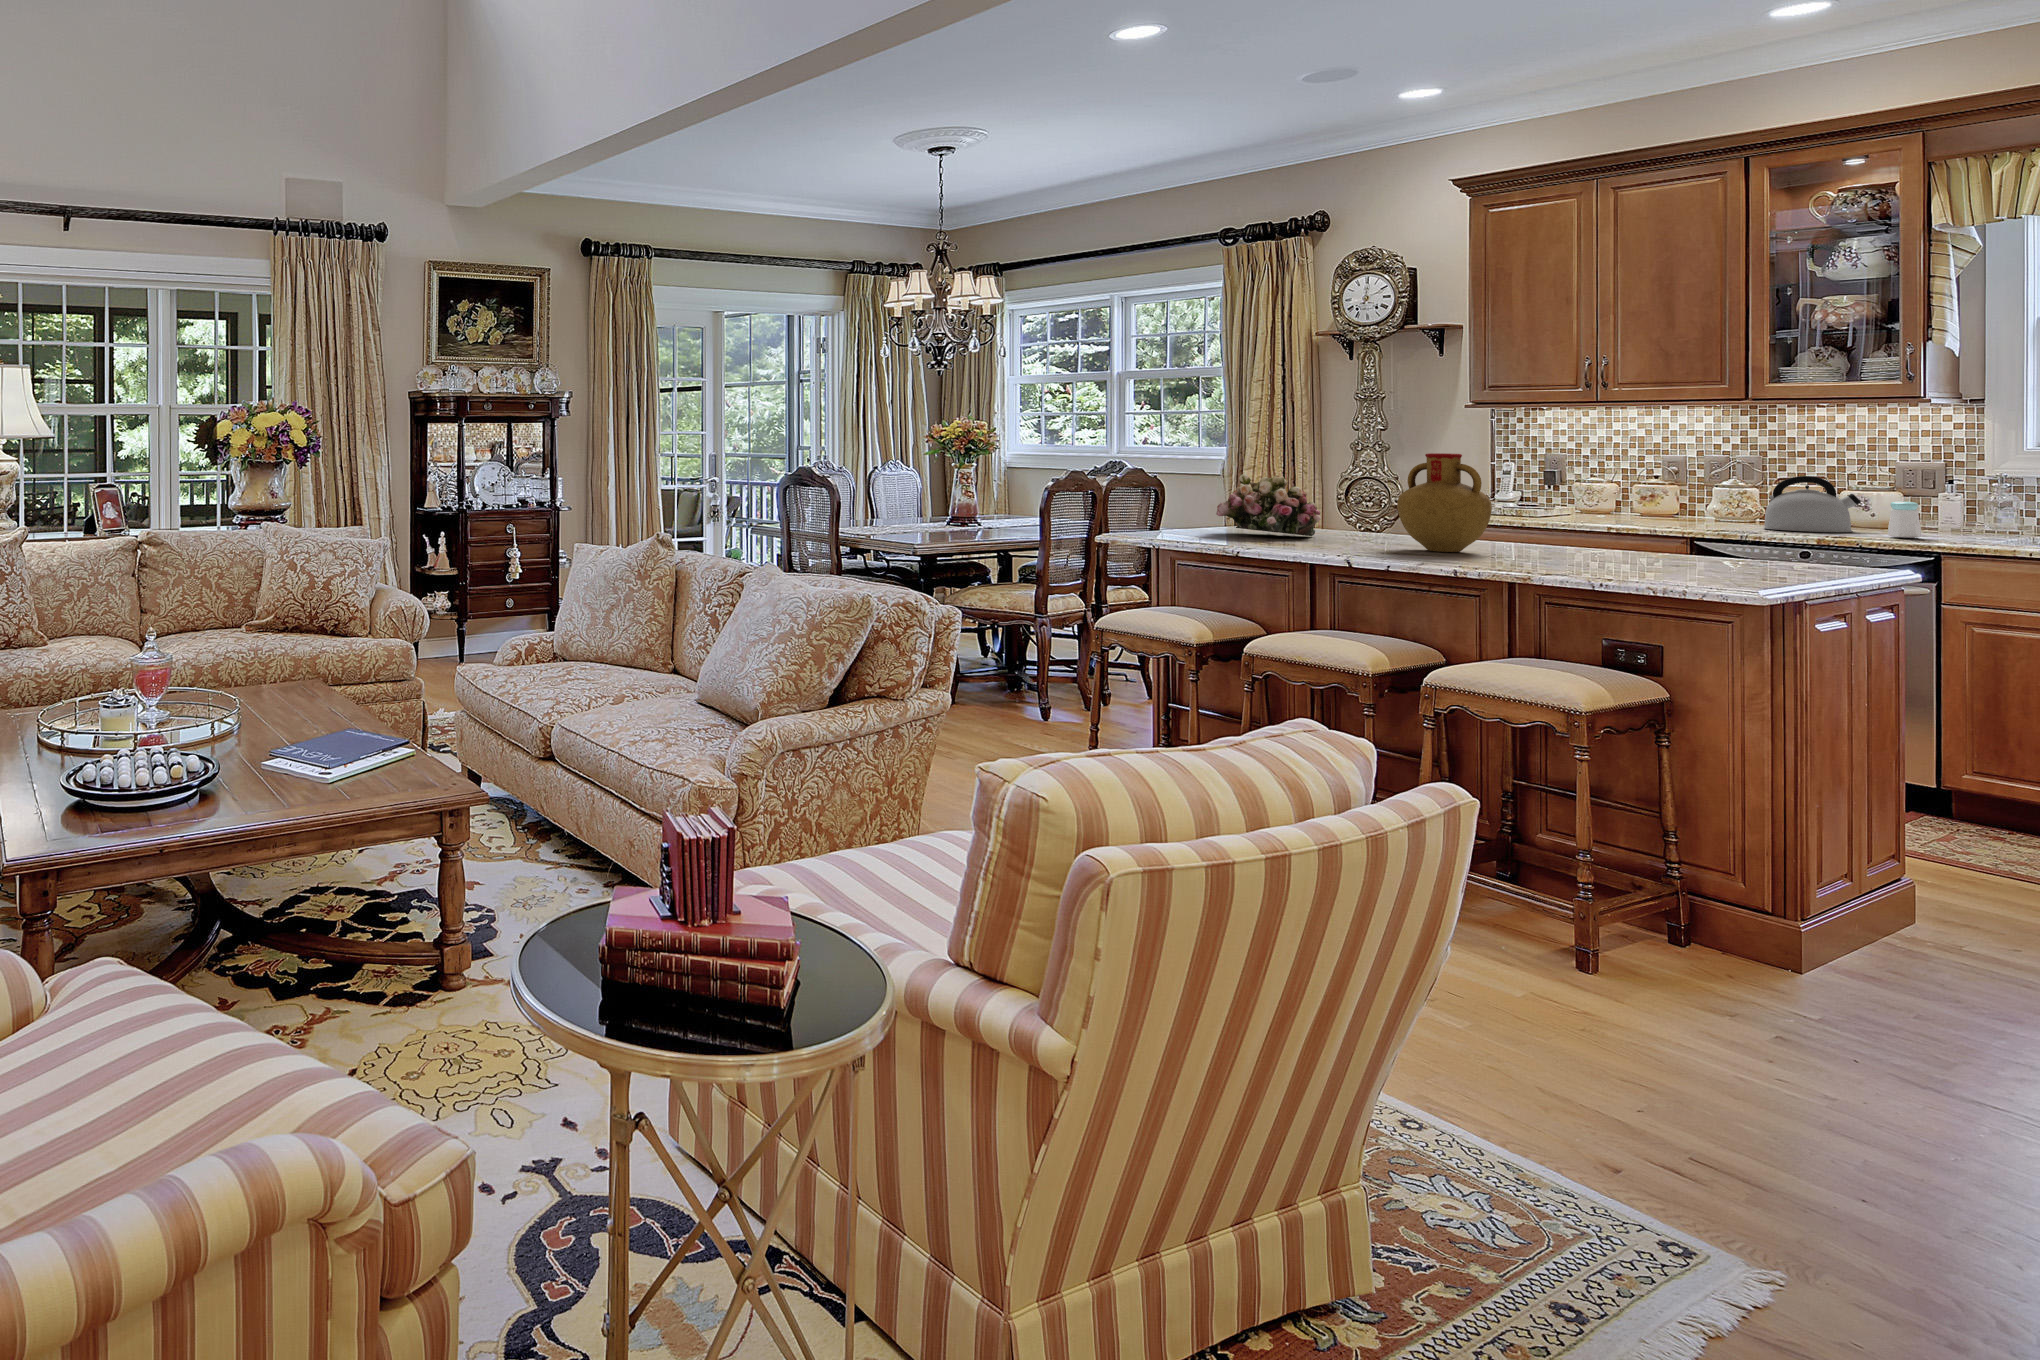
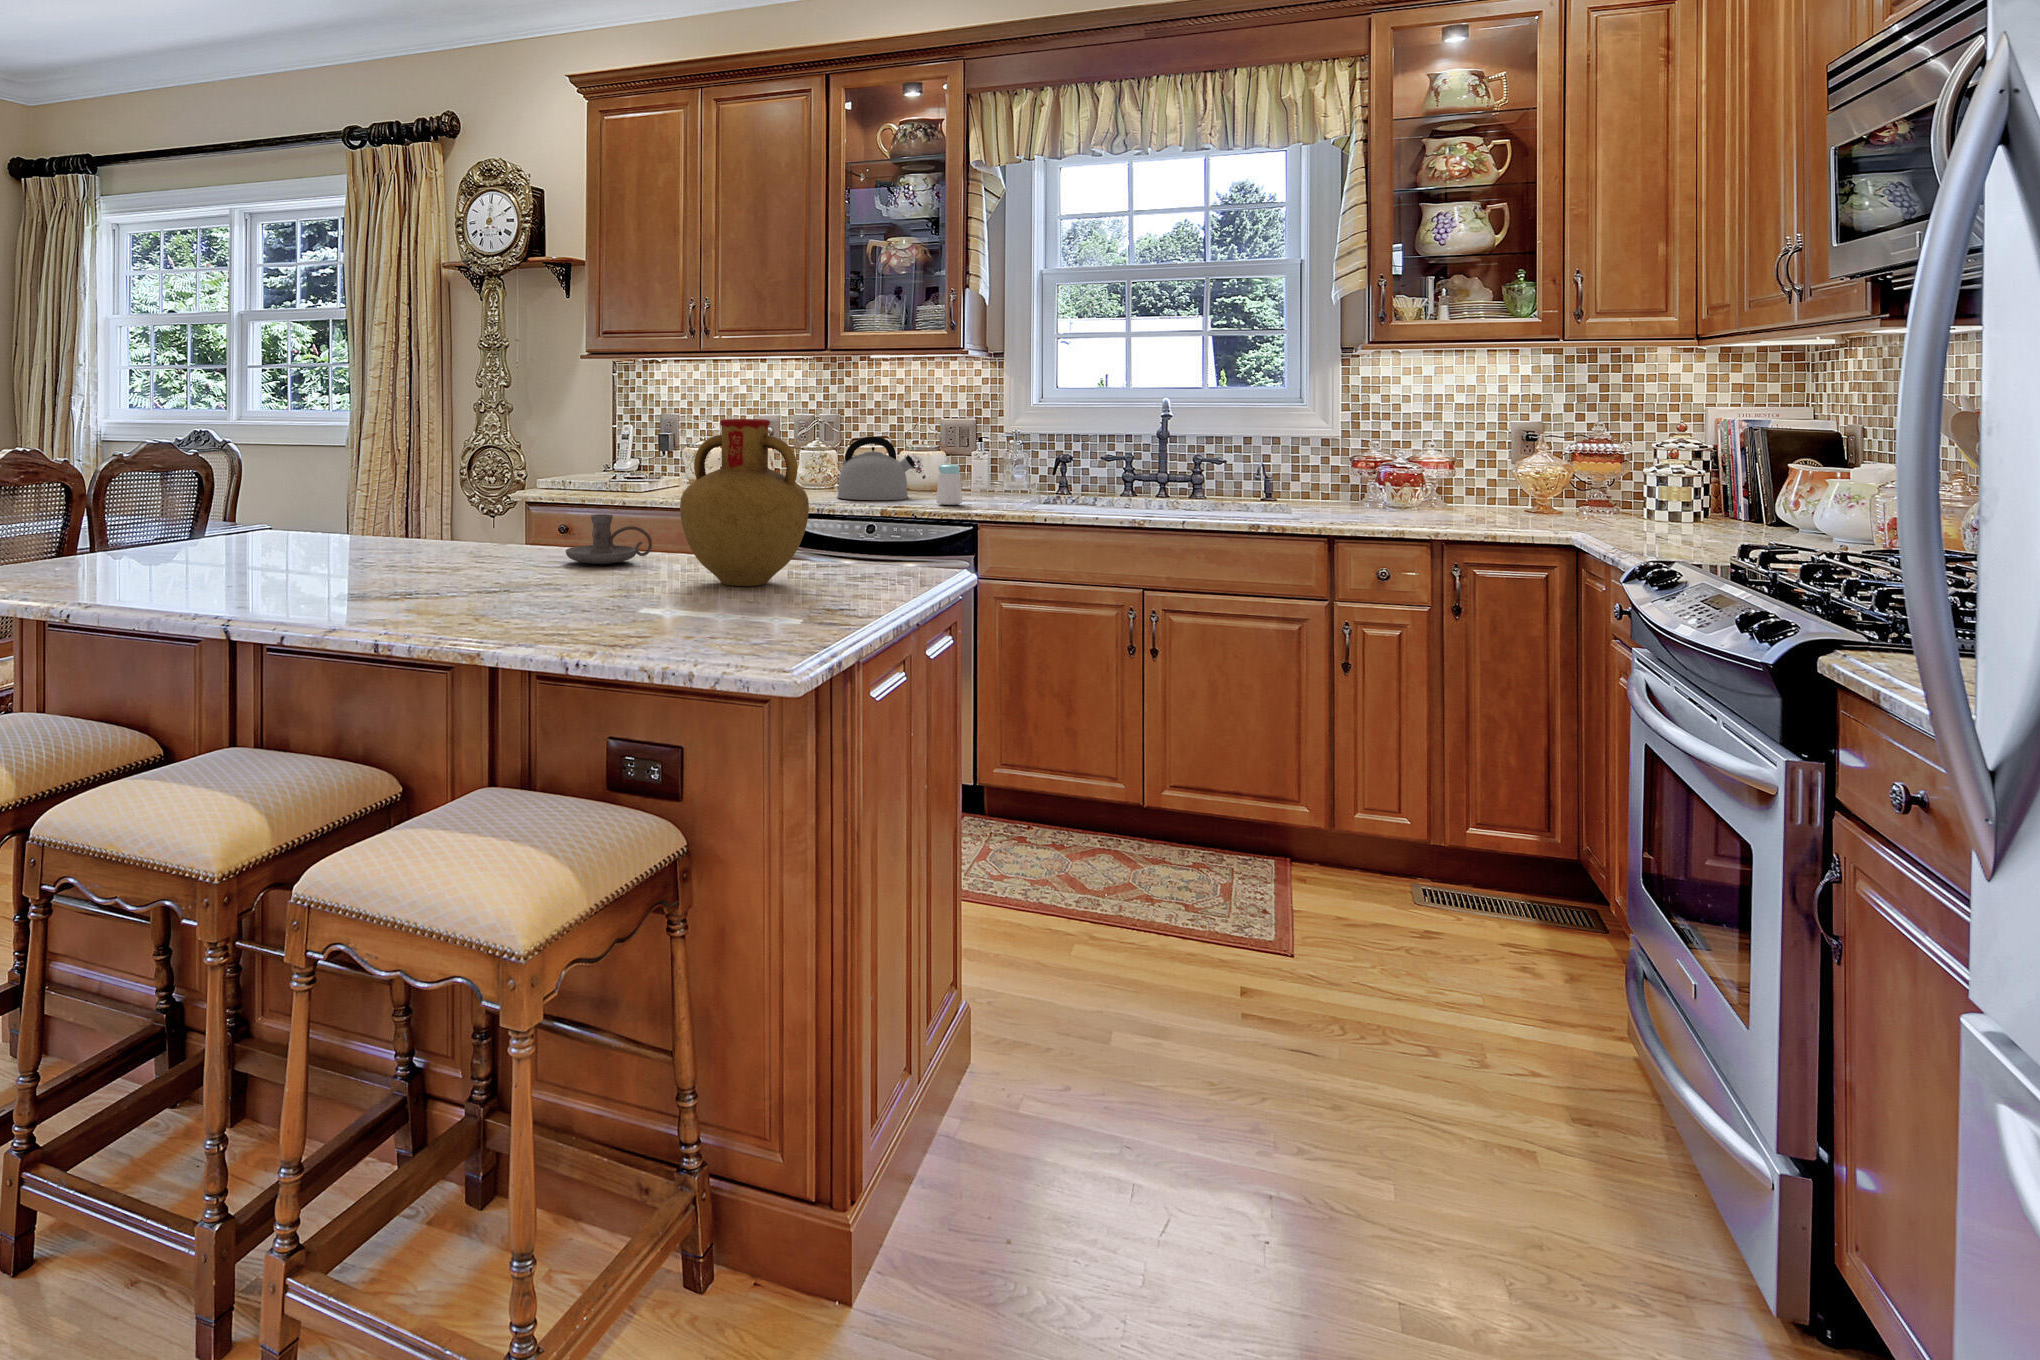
vase: present [1397,453,1492,552] -> present [680,419,809,586]
flower arrangement: present [1216,474,1321,536] -> none [115,455,295,556]
candle holder: none [1532,520,1606,552] -> present [566,514,652,564]

